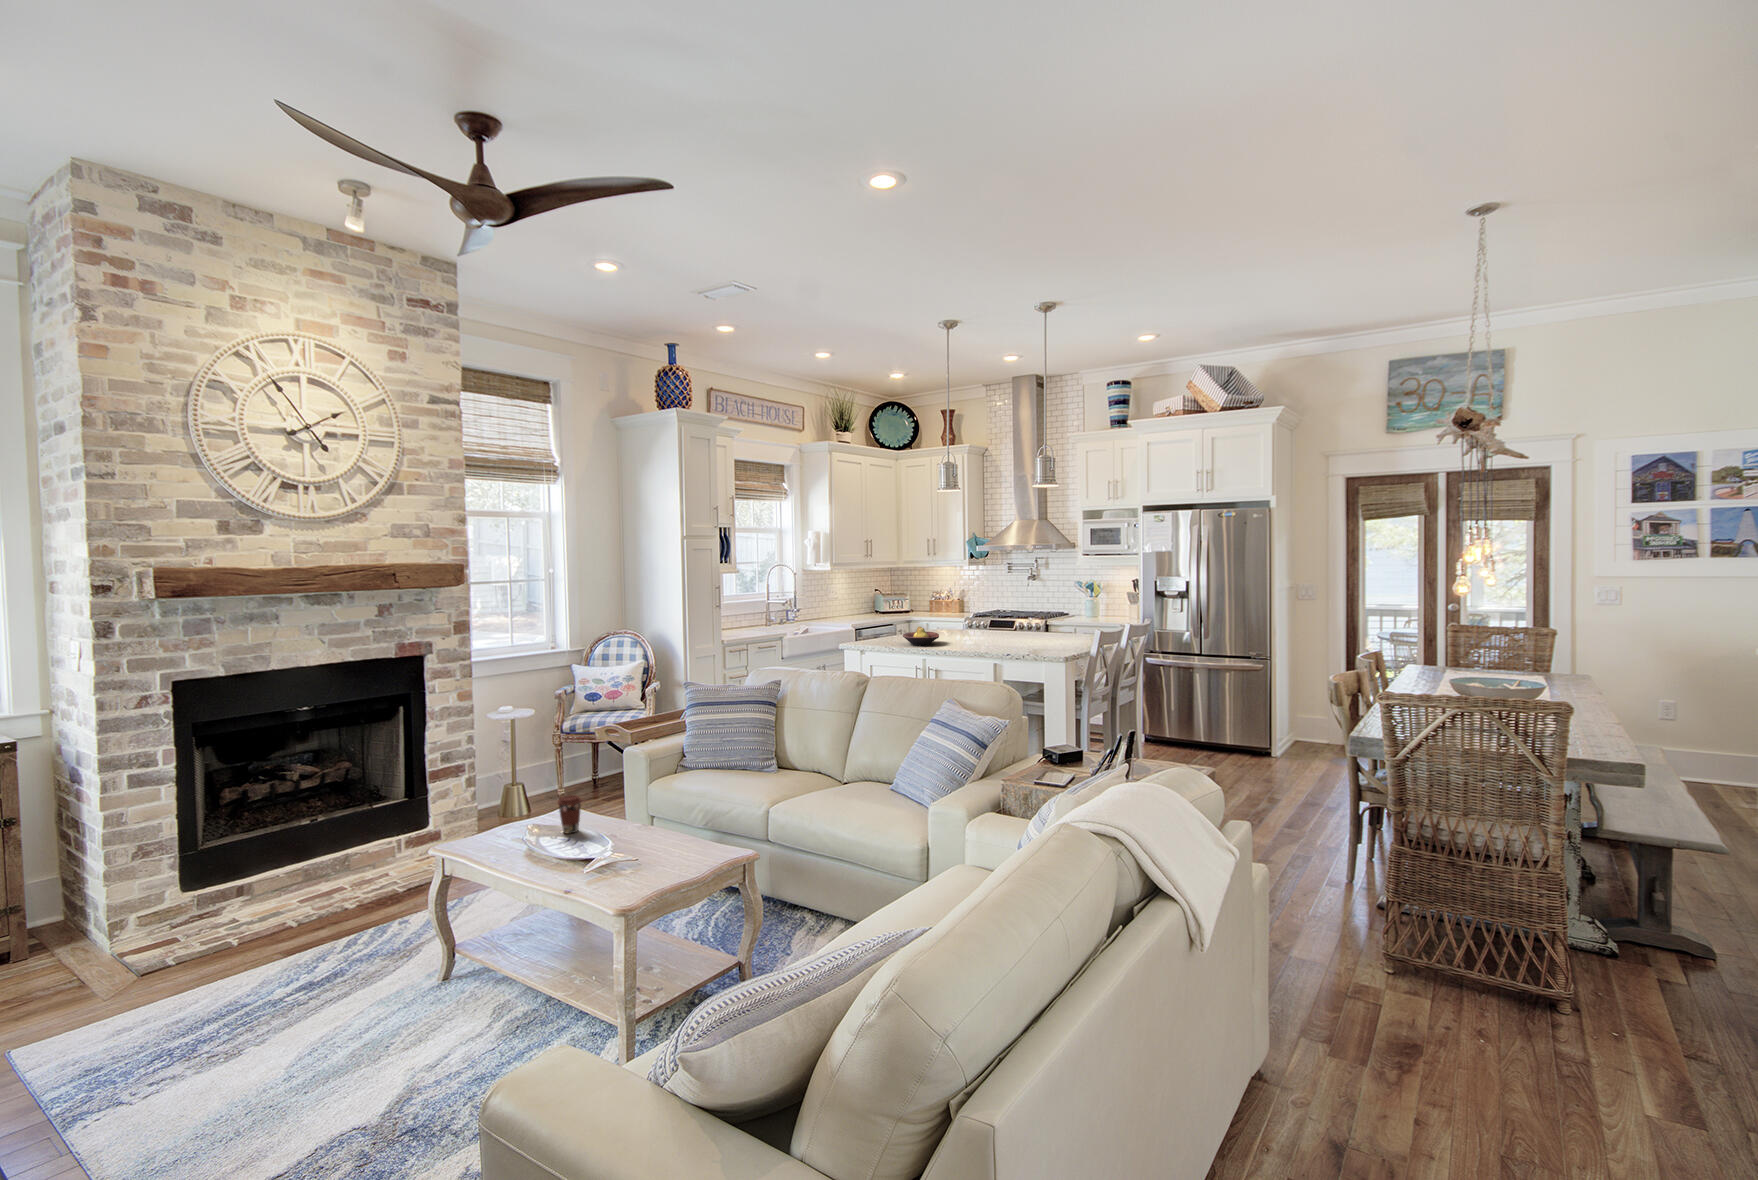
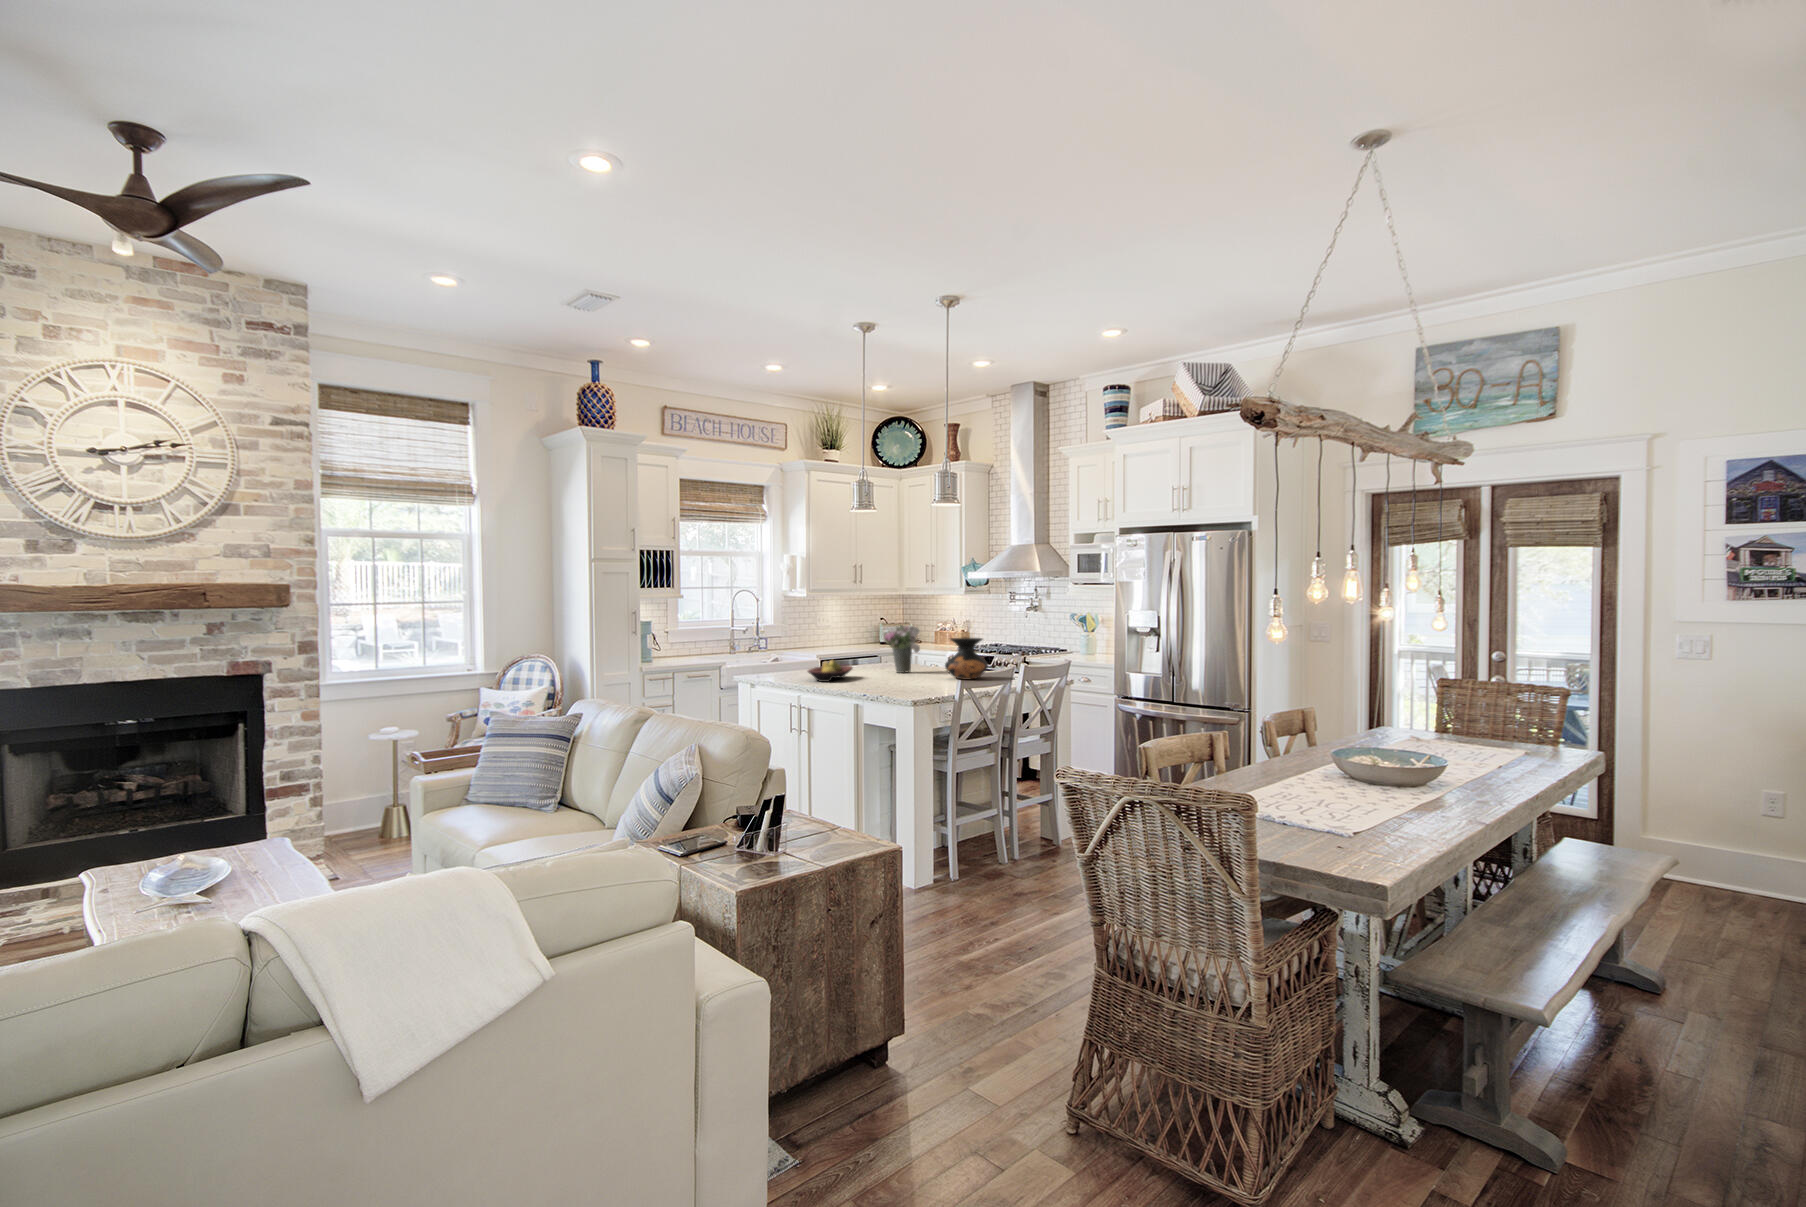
flower bouquet: none [945,594,982,637] -> present [883,625,920,673]
vase: none [1017,604,1055,640] -> present [945,638,988,679]
coffee cup: present [558,795,582,834] -> none [223,828,253,867]

